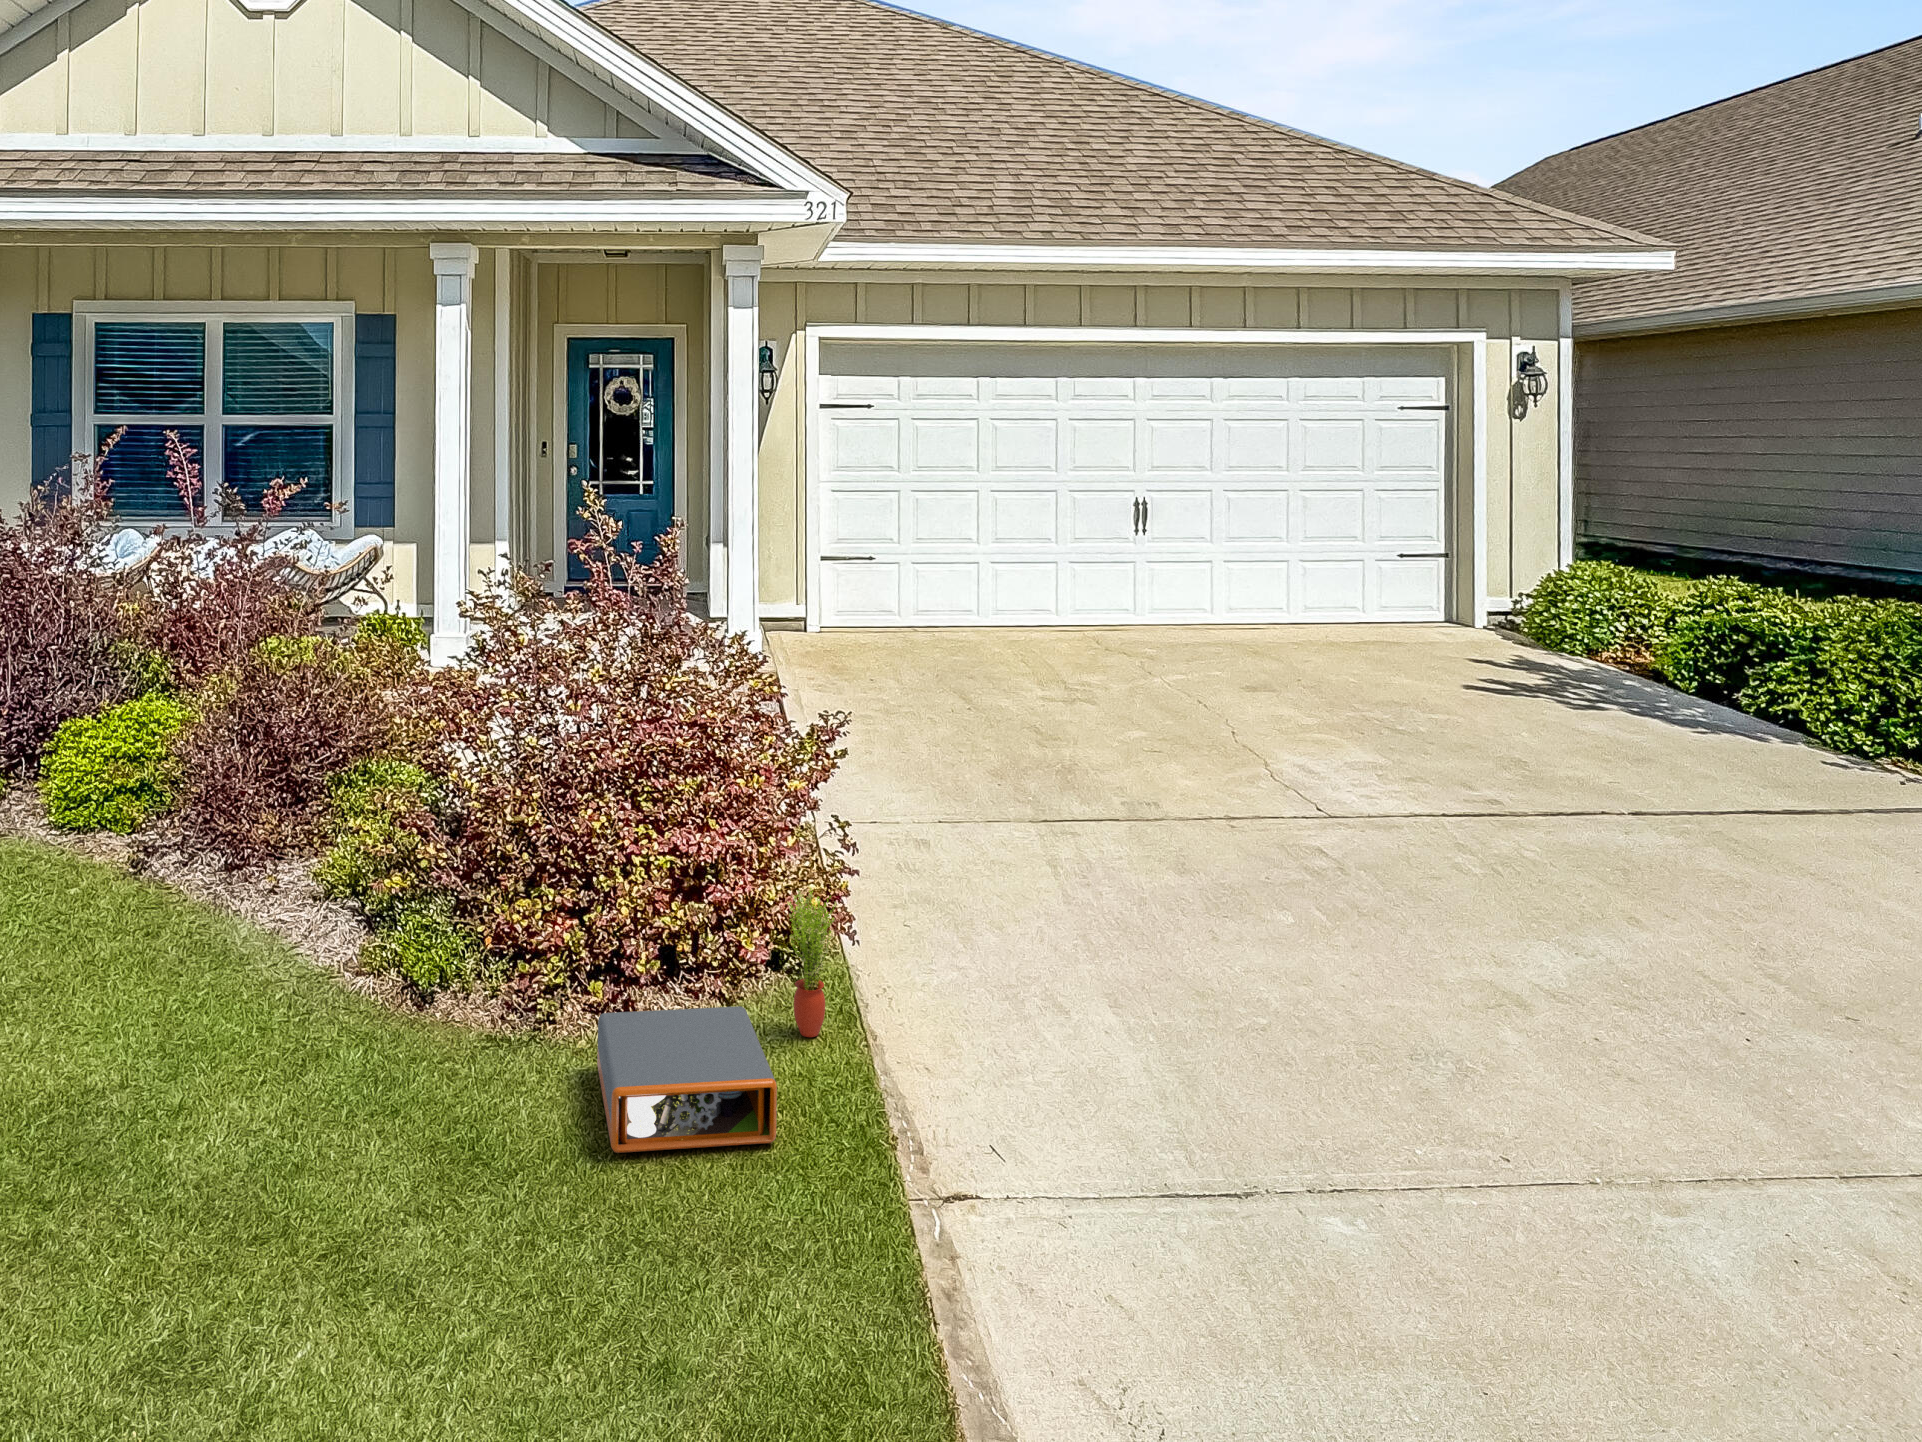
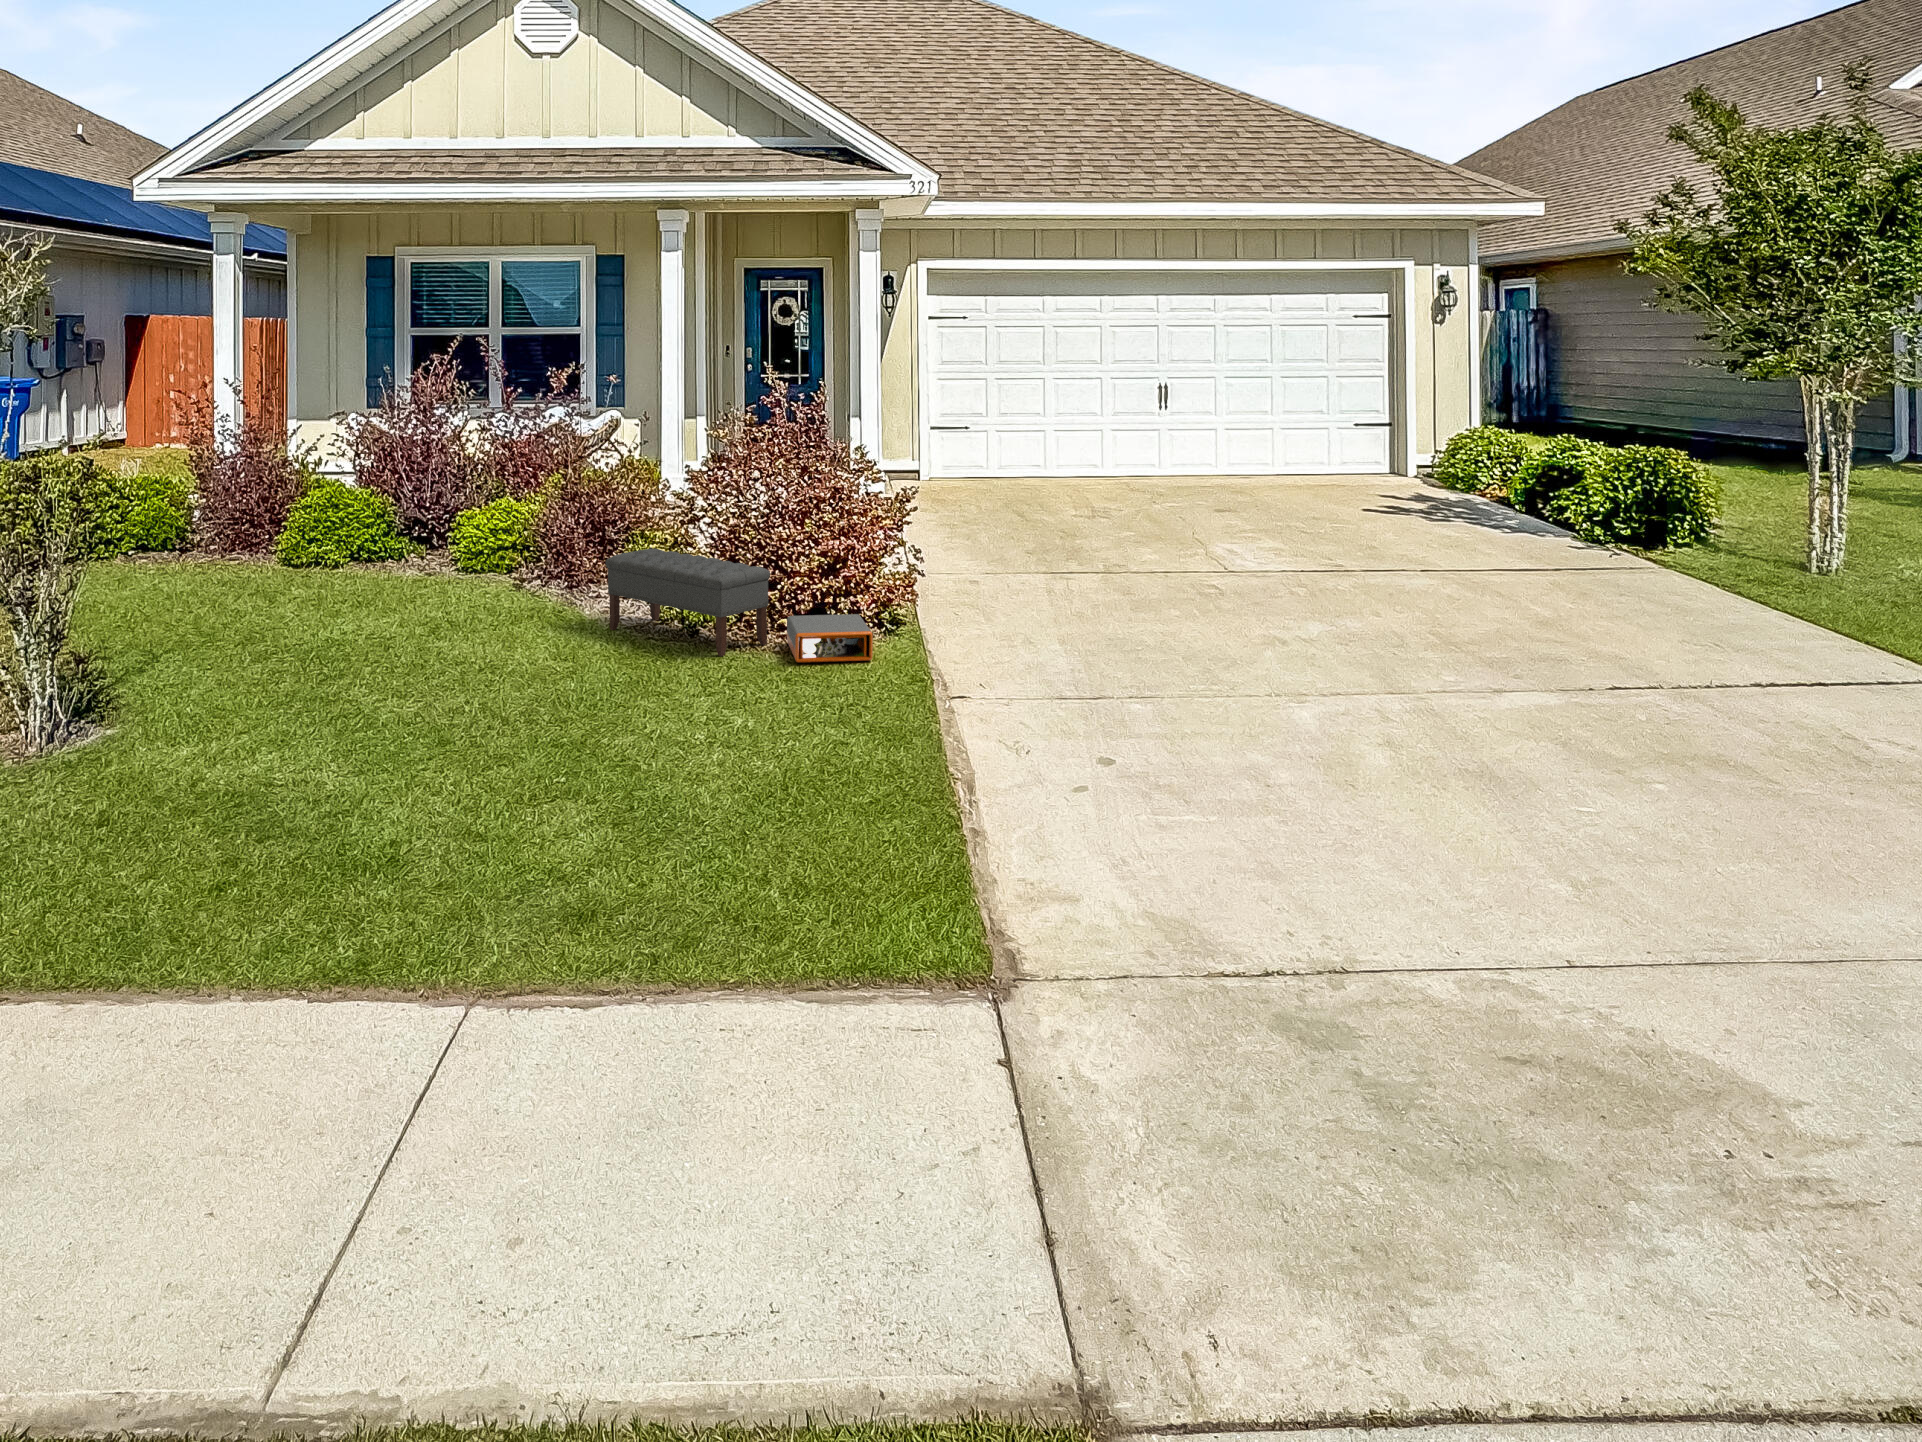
bench: none [248,843,565,1121] -> present [606,549,770,656]
potted plant: present [787,888,837,1037] -> none [881,561,907,635]

